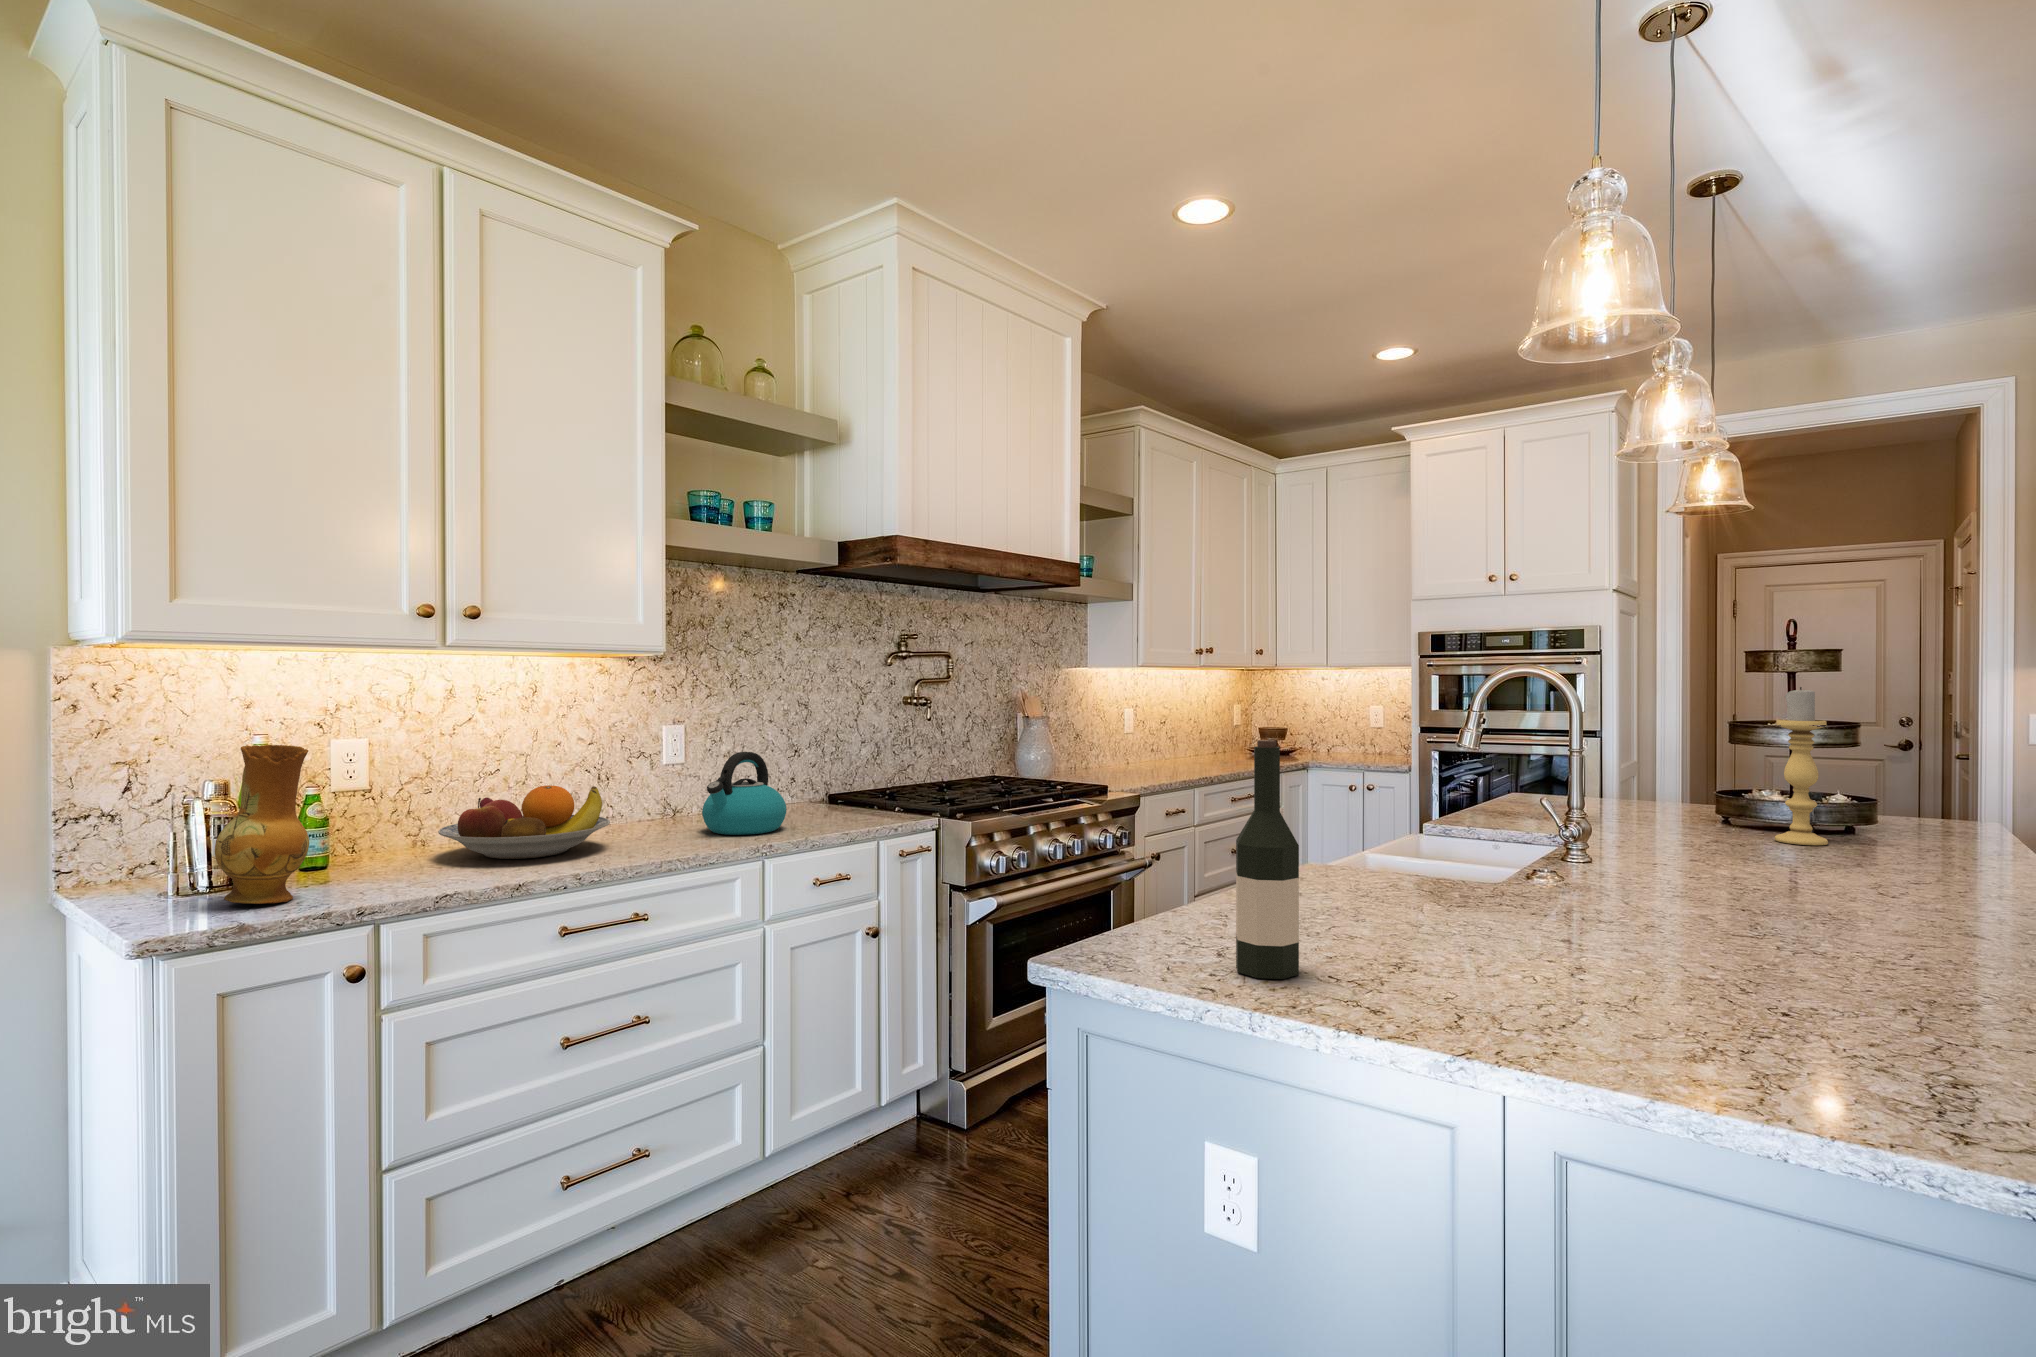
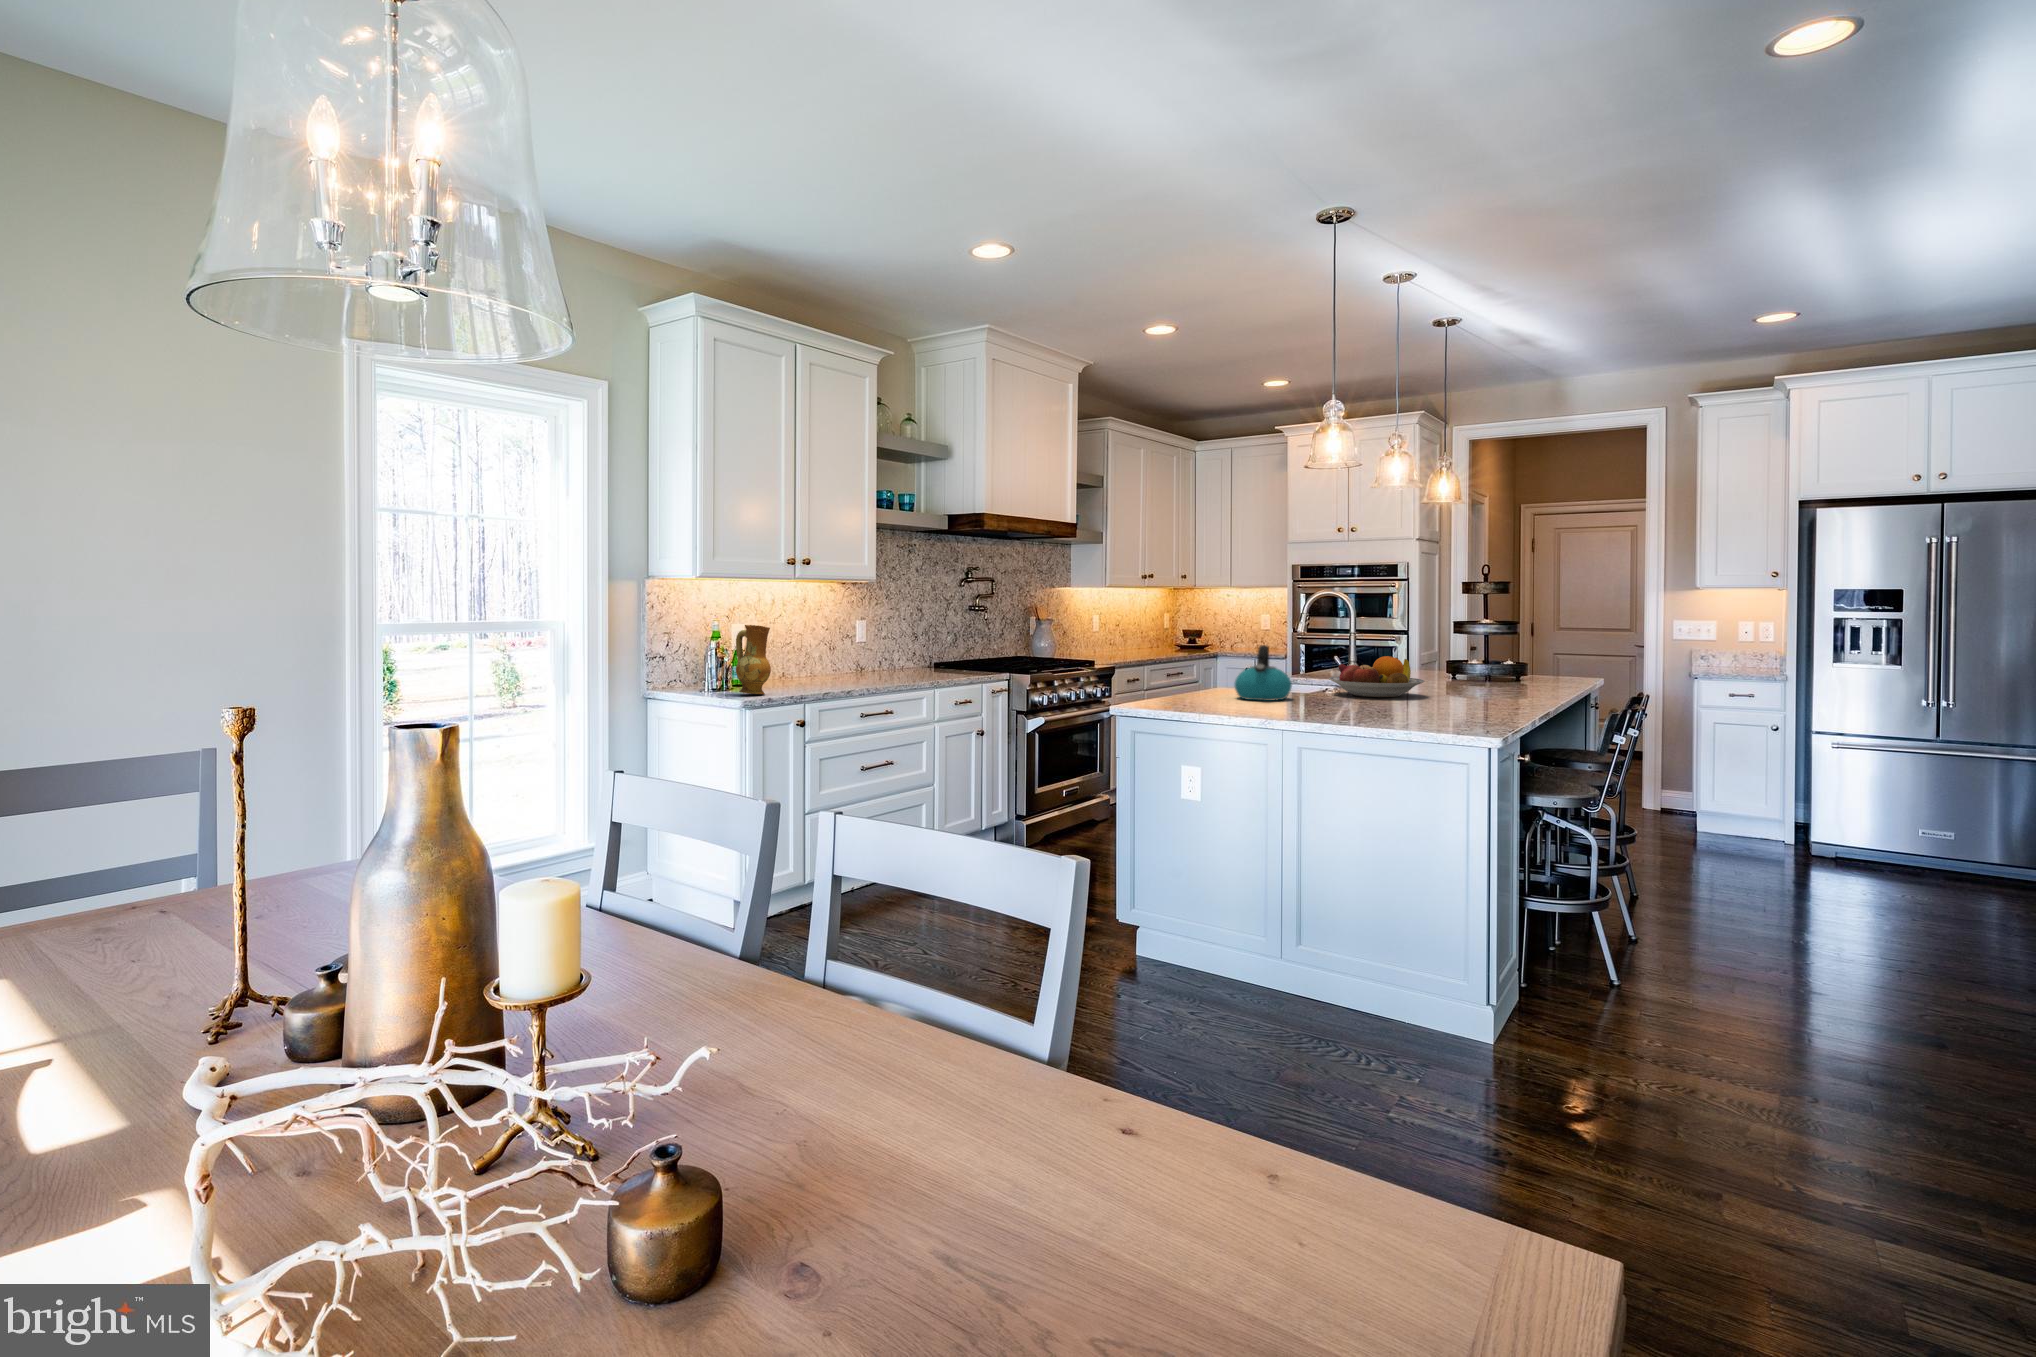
candle holder: present [1775,687,1828,845] -> none [1433,601,1456,676]
wine bottle: present [1236,740,1299,979] -> none [1182,618,1204,700]
kettle: present [702,752,787,835] -> present [1235,645,1292,701]
fruit bowl: present [438,785,610,859] -> present [1329,656,1424,697]

